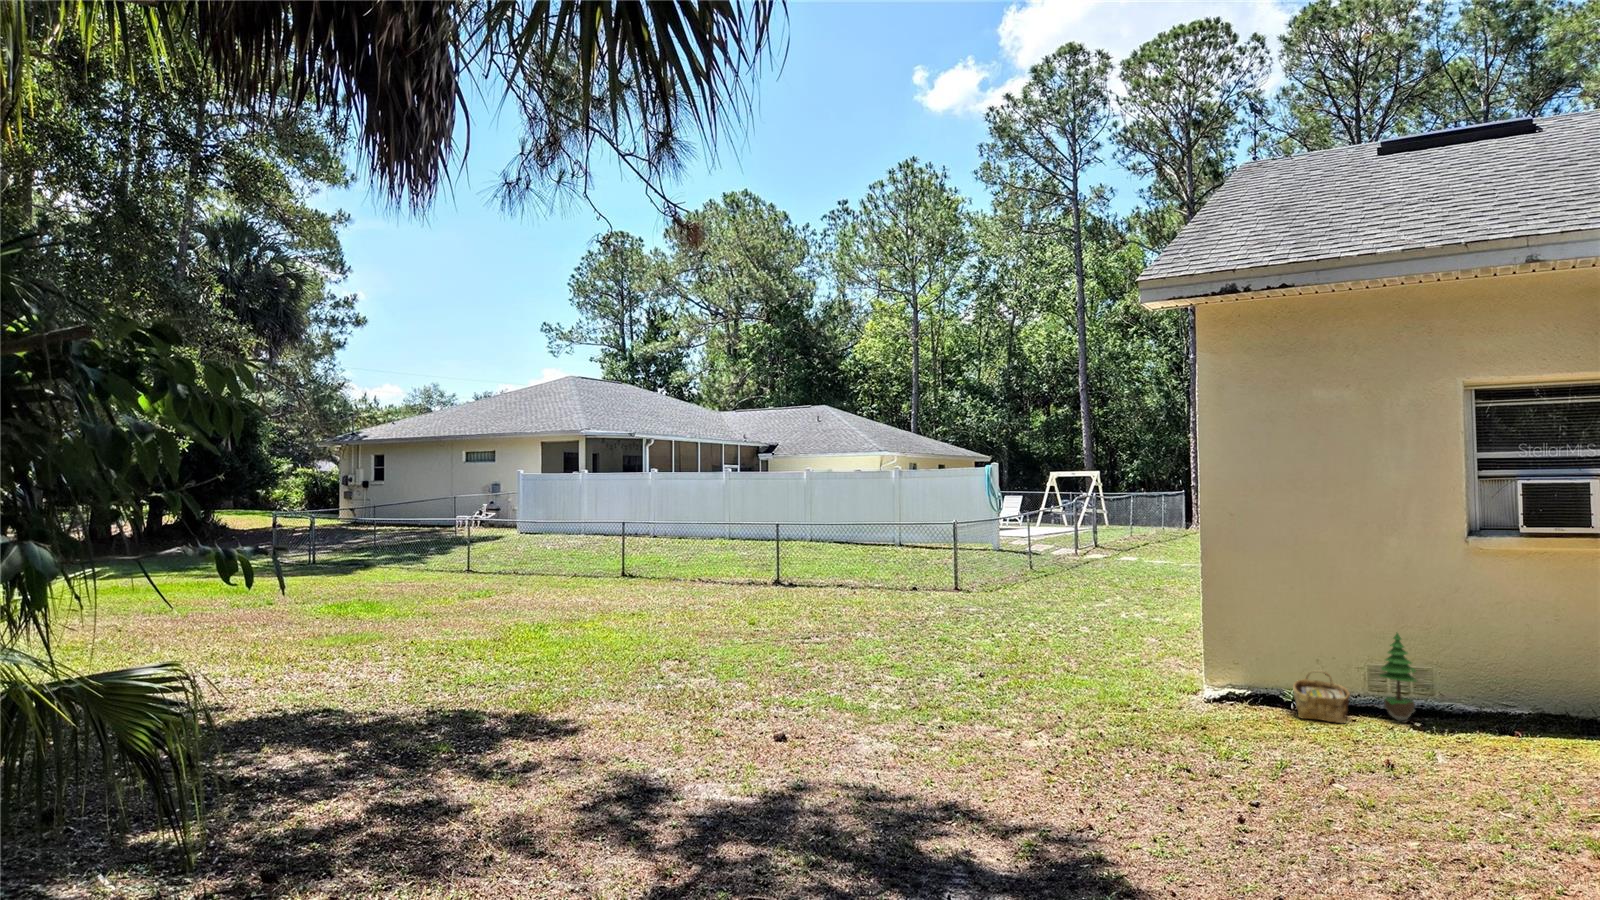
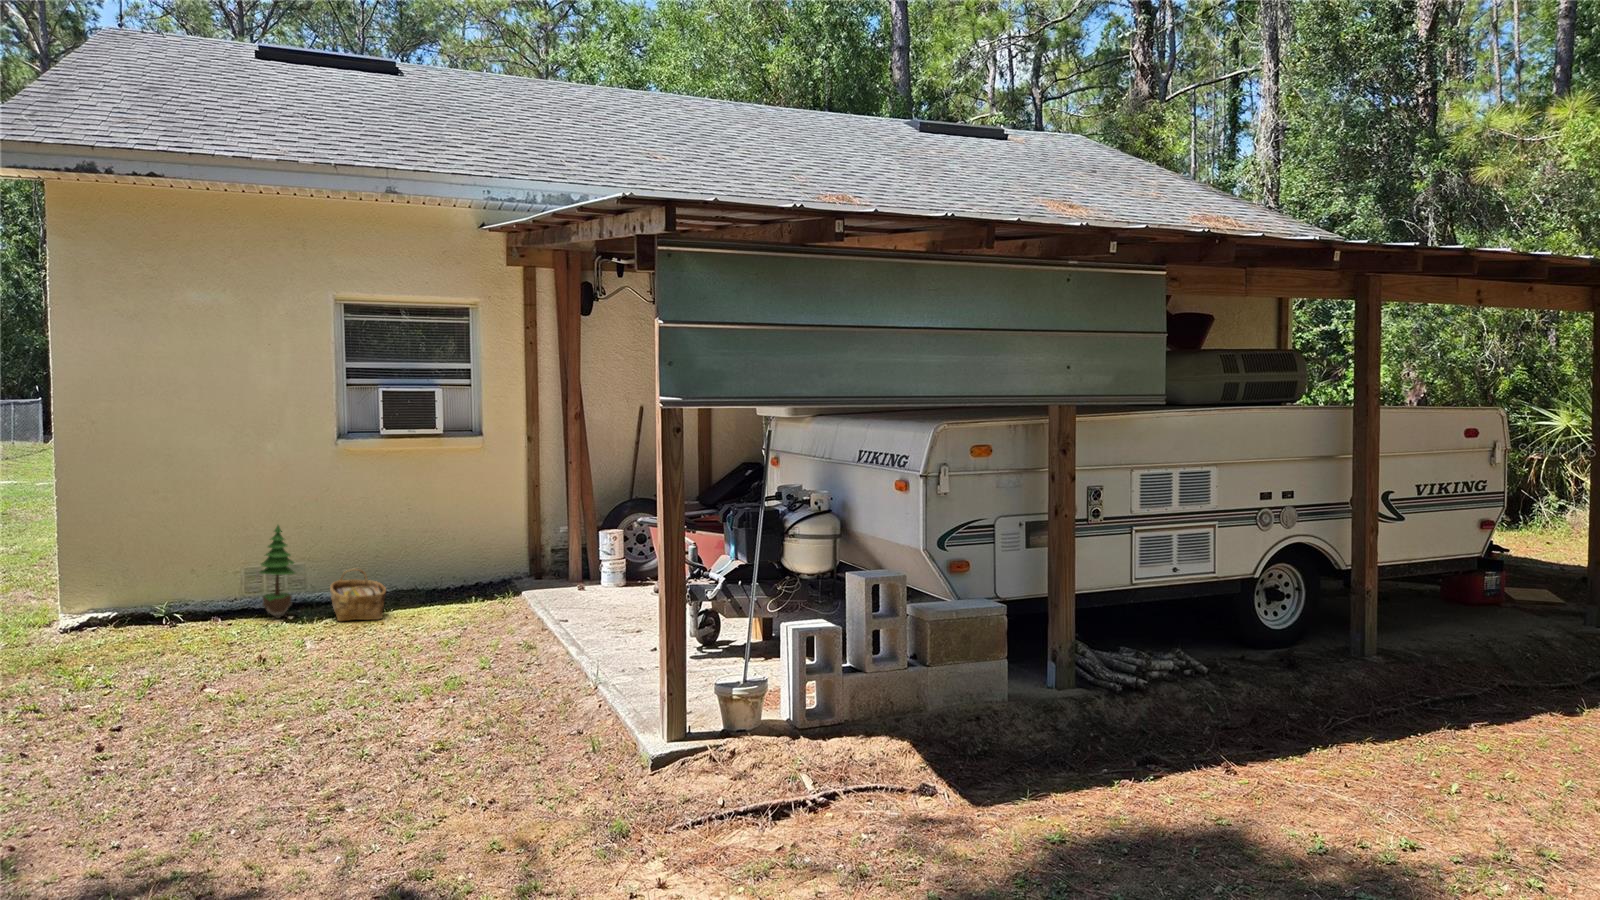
woven basket: present [1293,670,1350,723] -> present [330,569,386,622]

